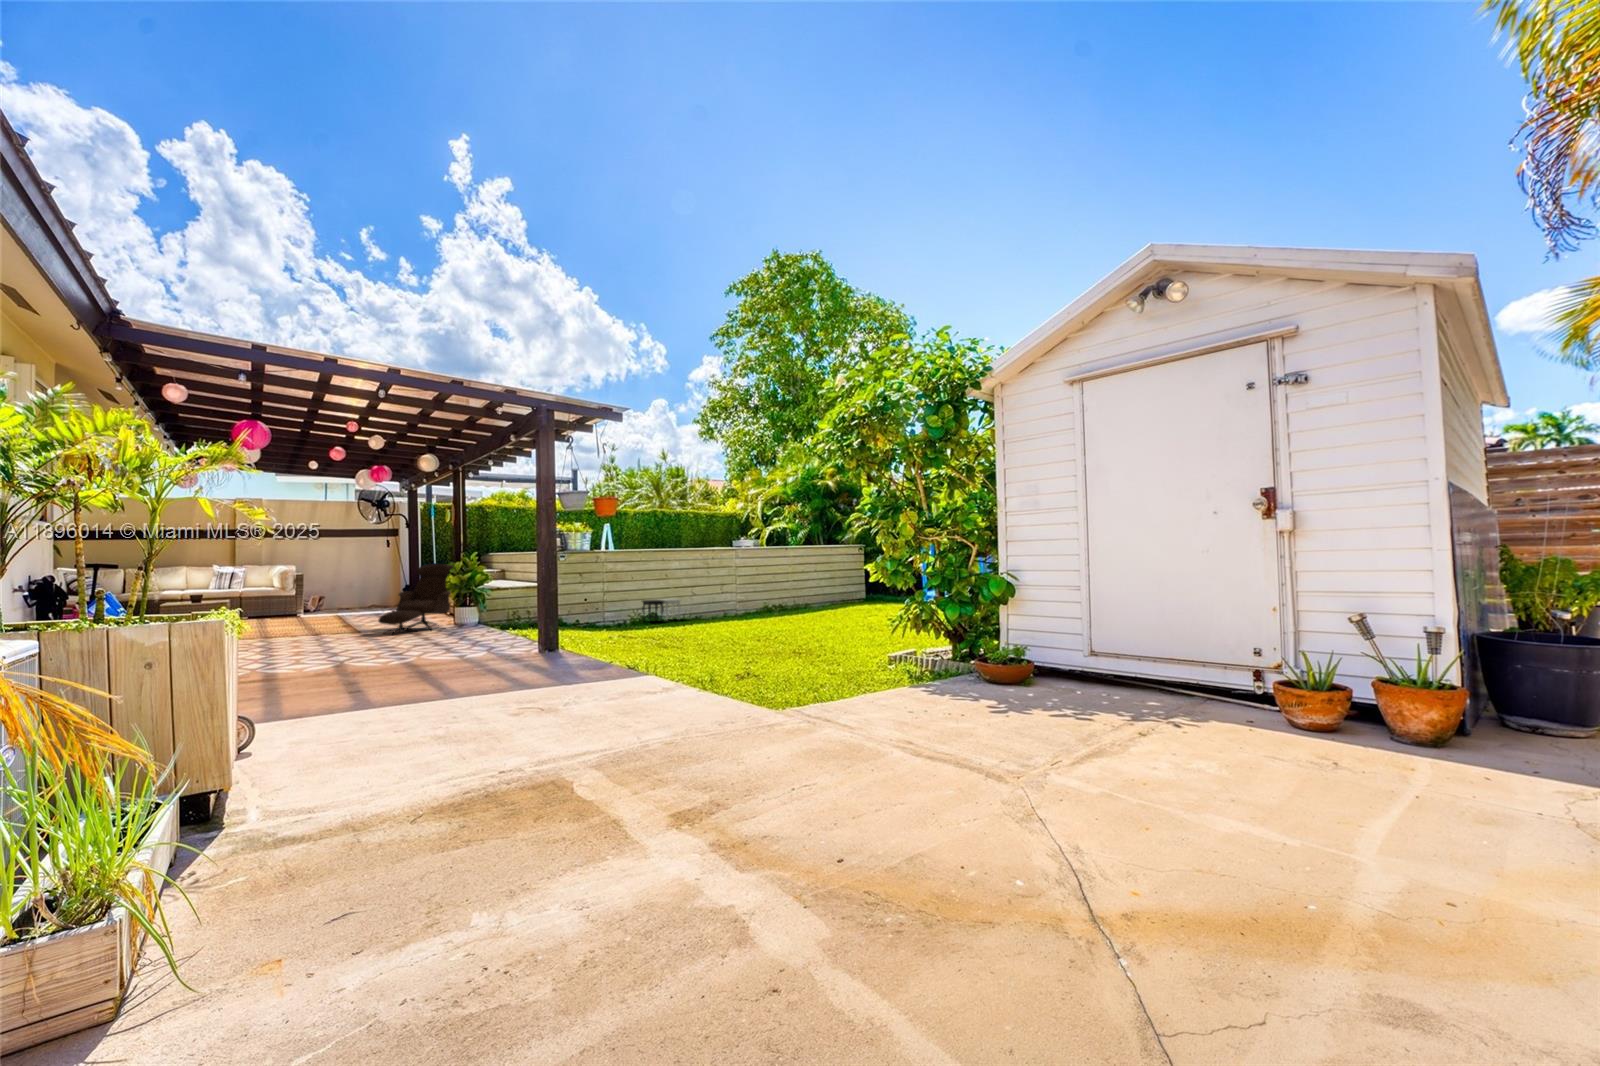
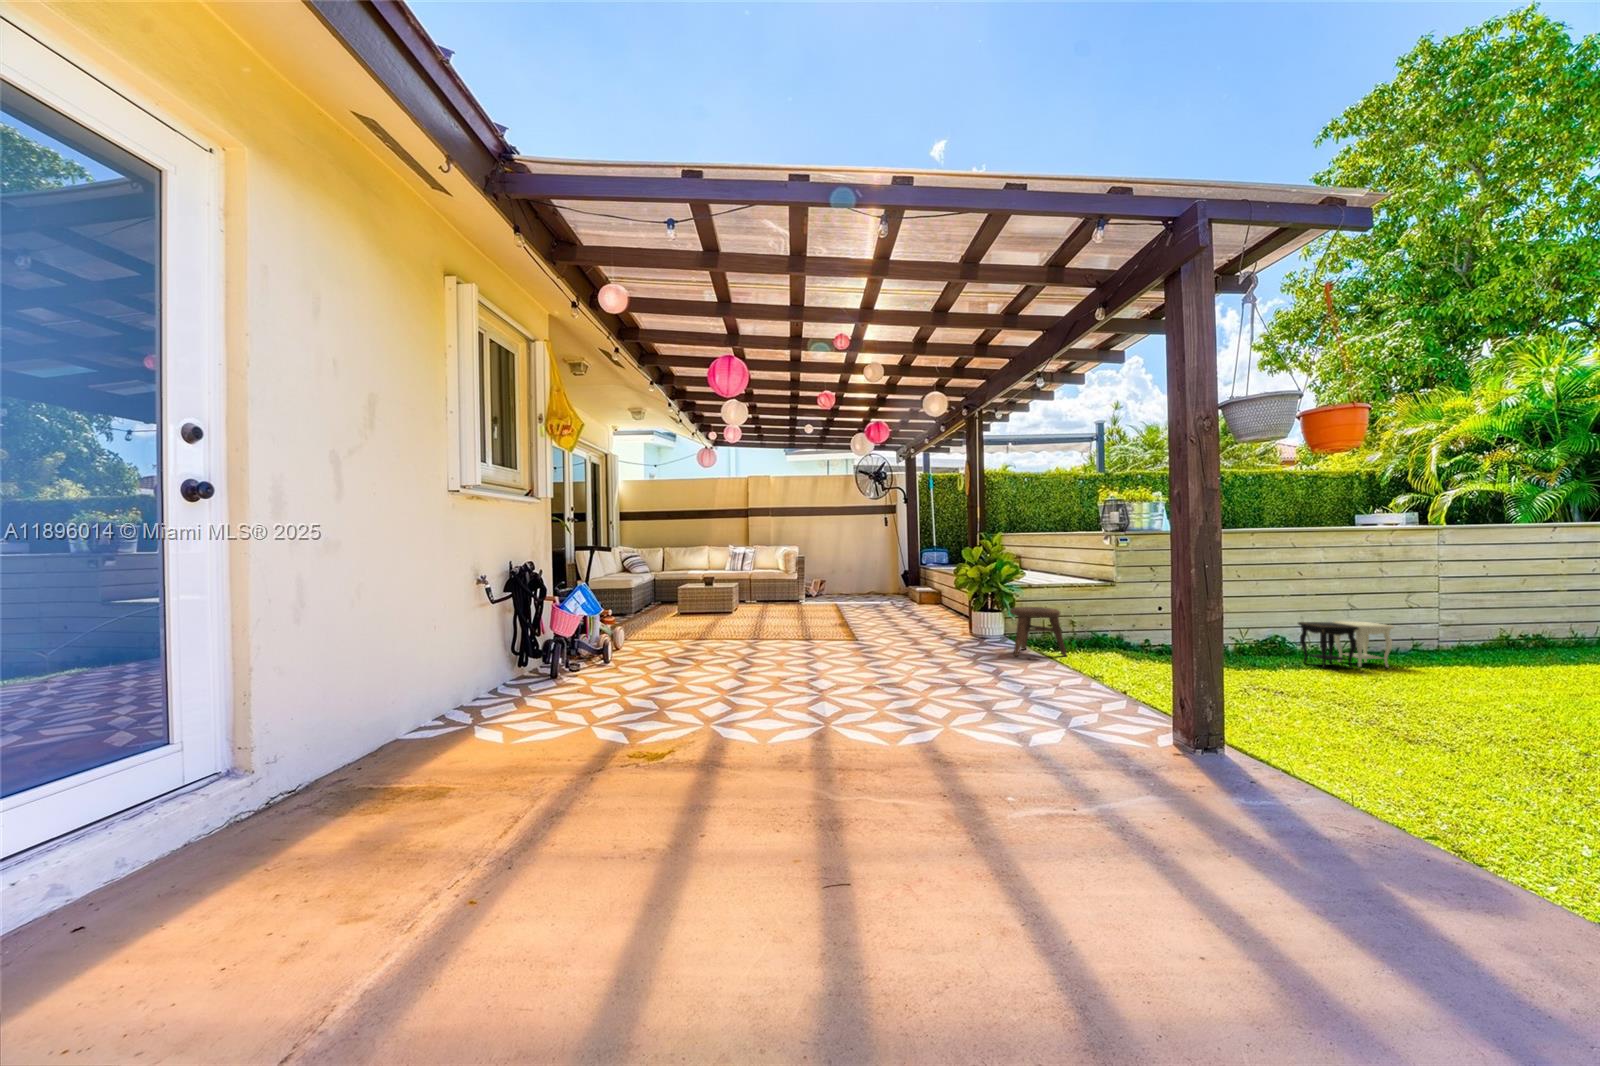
lounge chair: present [379,564,453,633] -> none [875,548,972,649]
stool: none [482,600,517,631] -> present [1010,607,1067,656]

